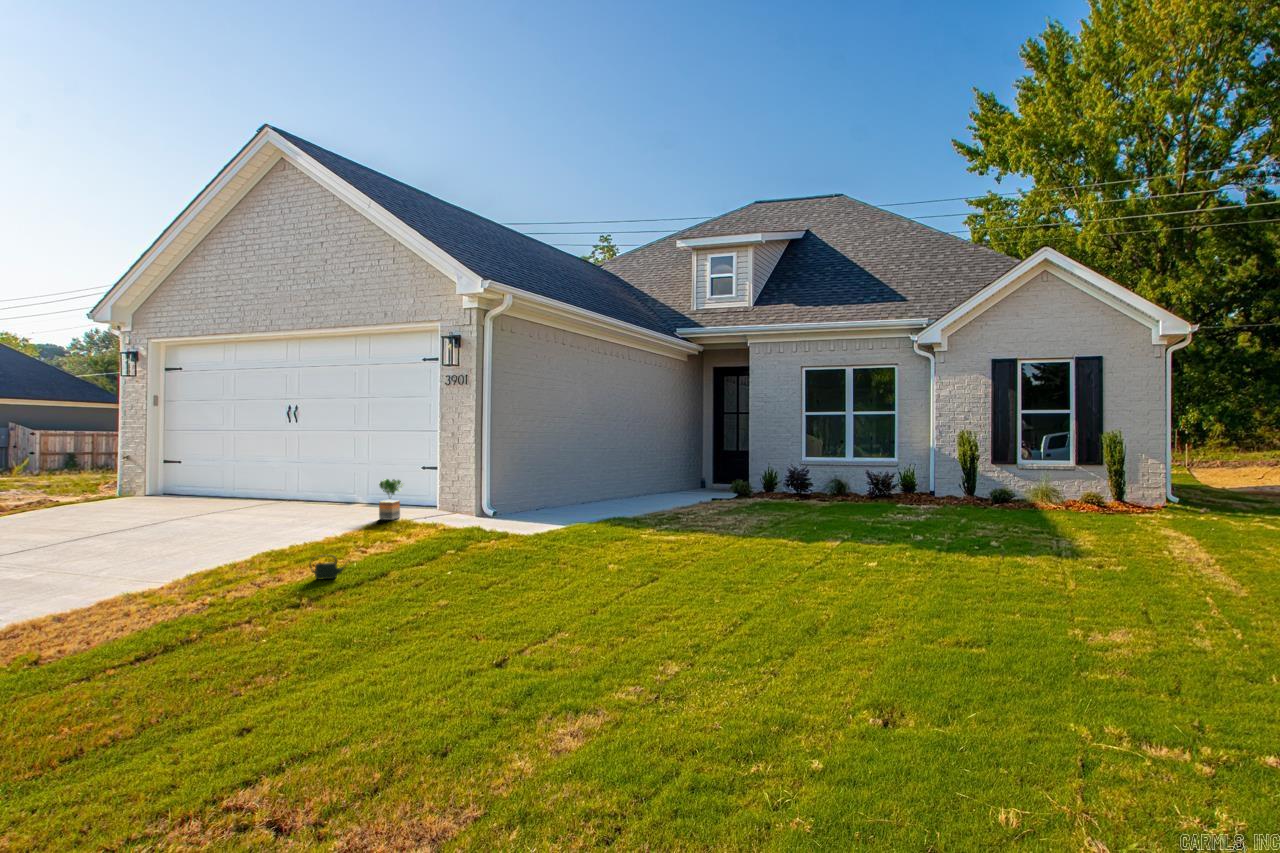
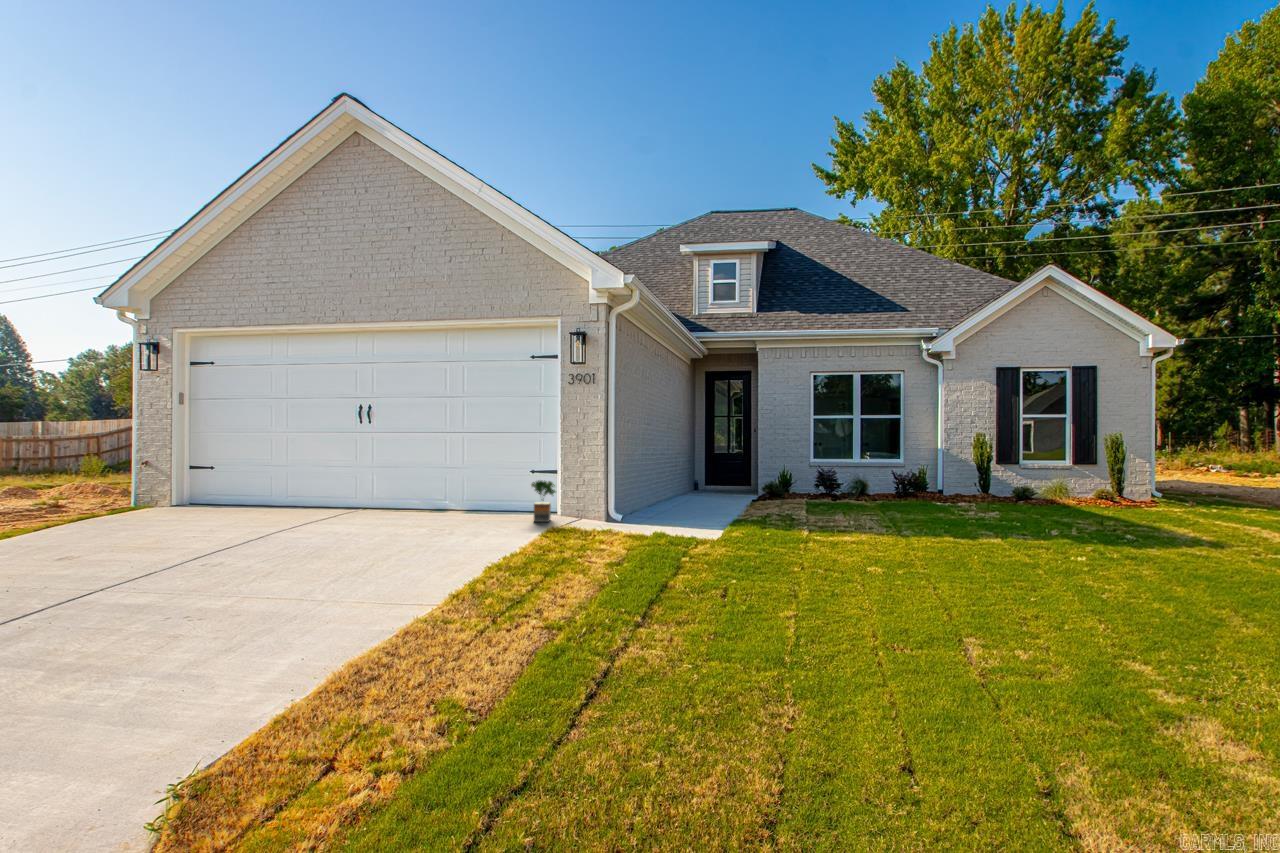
watering can: present [309,555,350,579] -> none [619,552,656,576]

